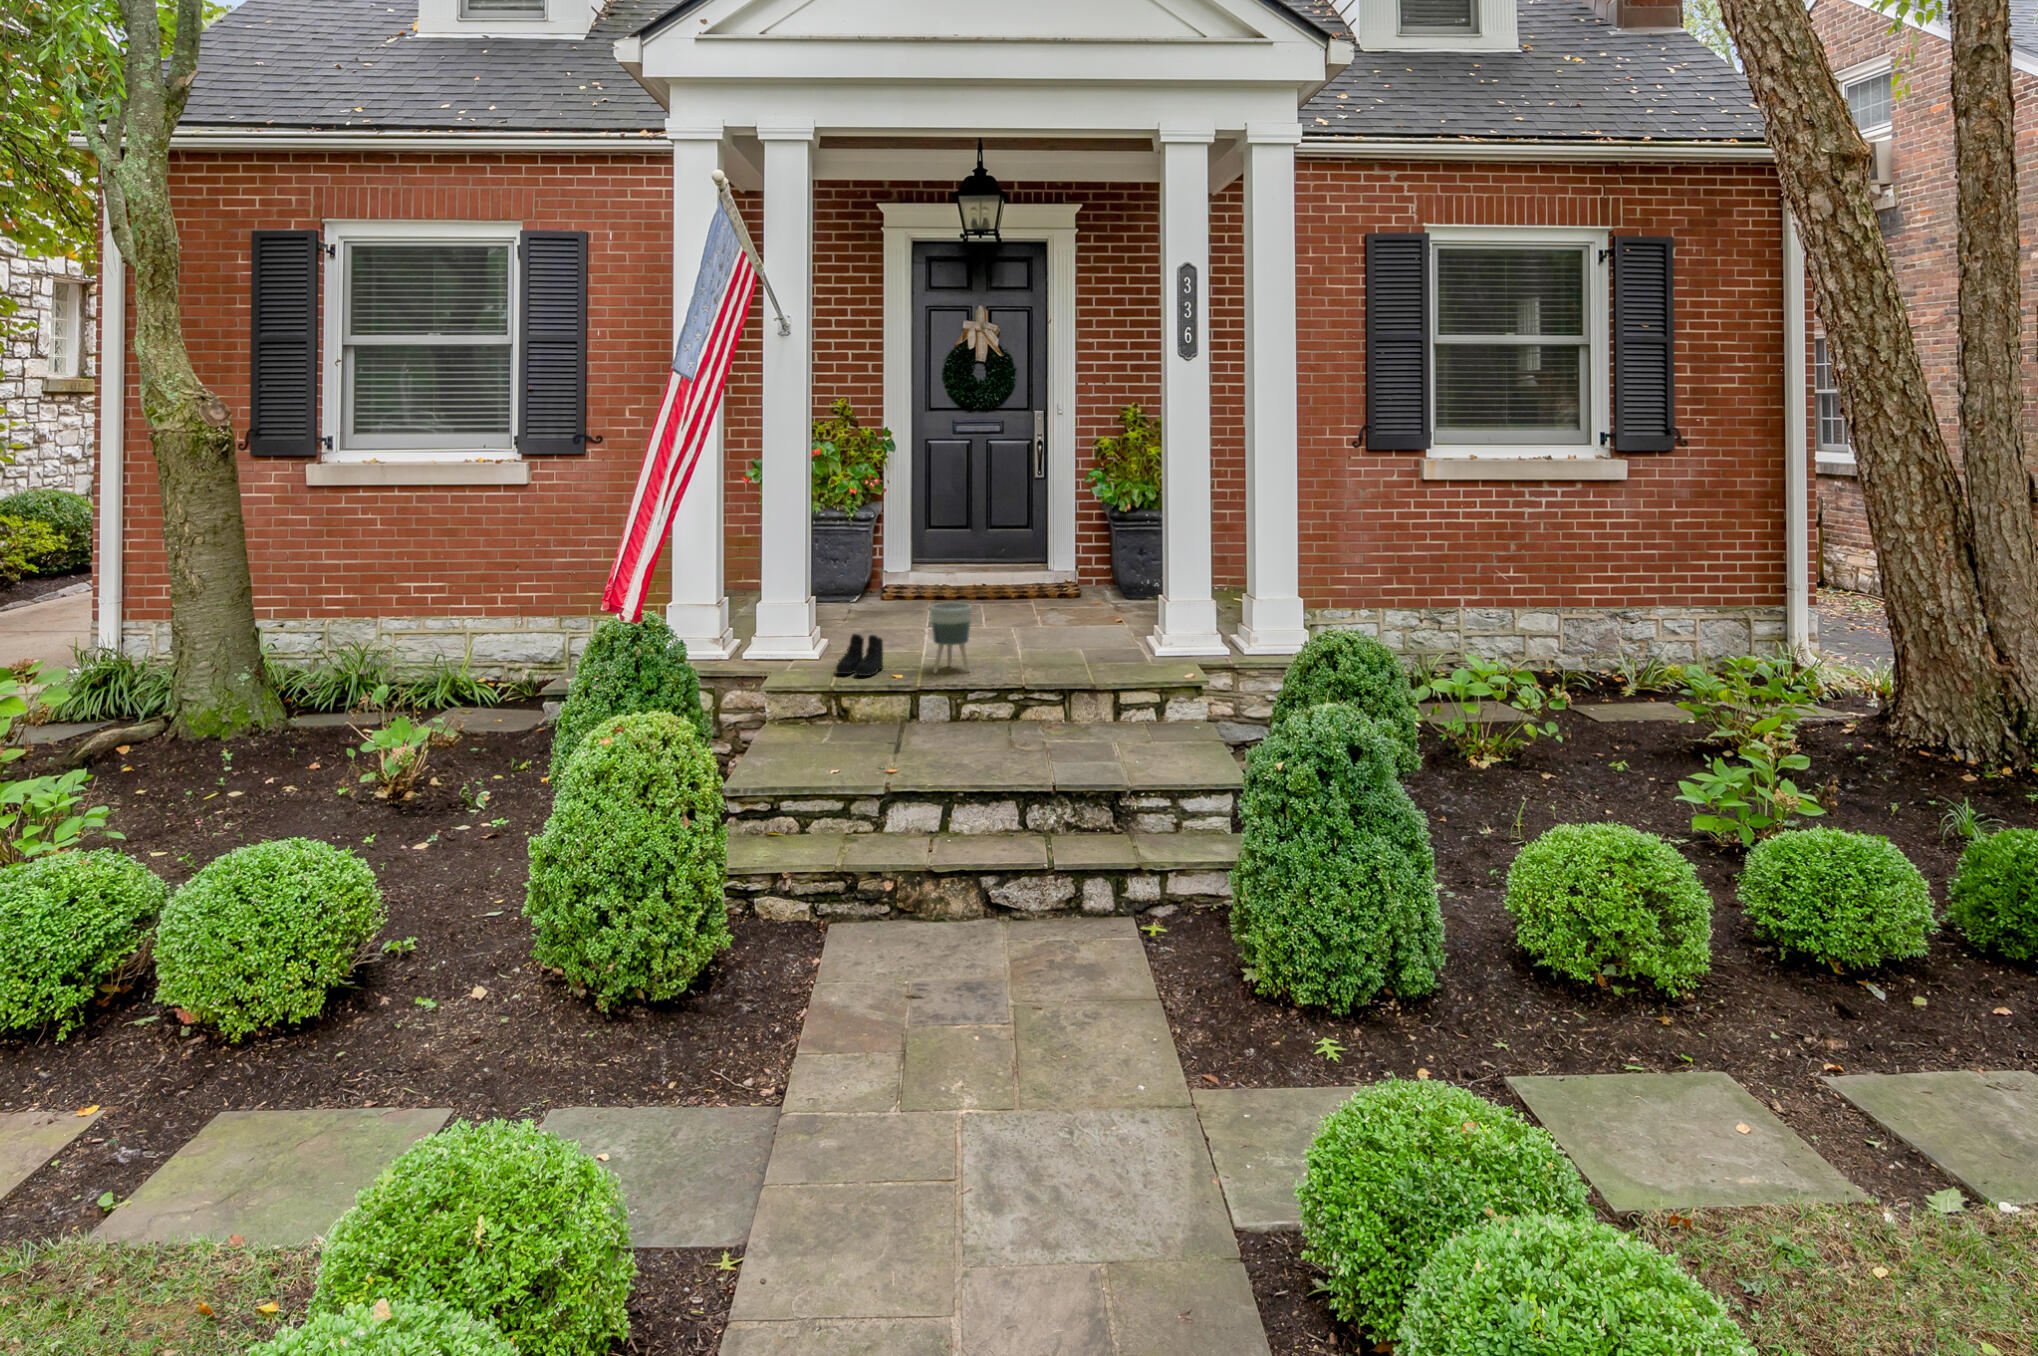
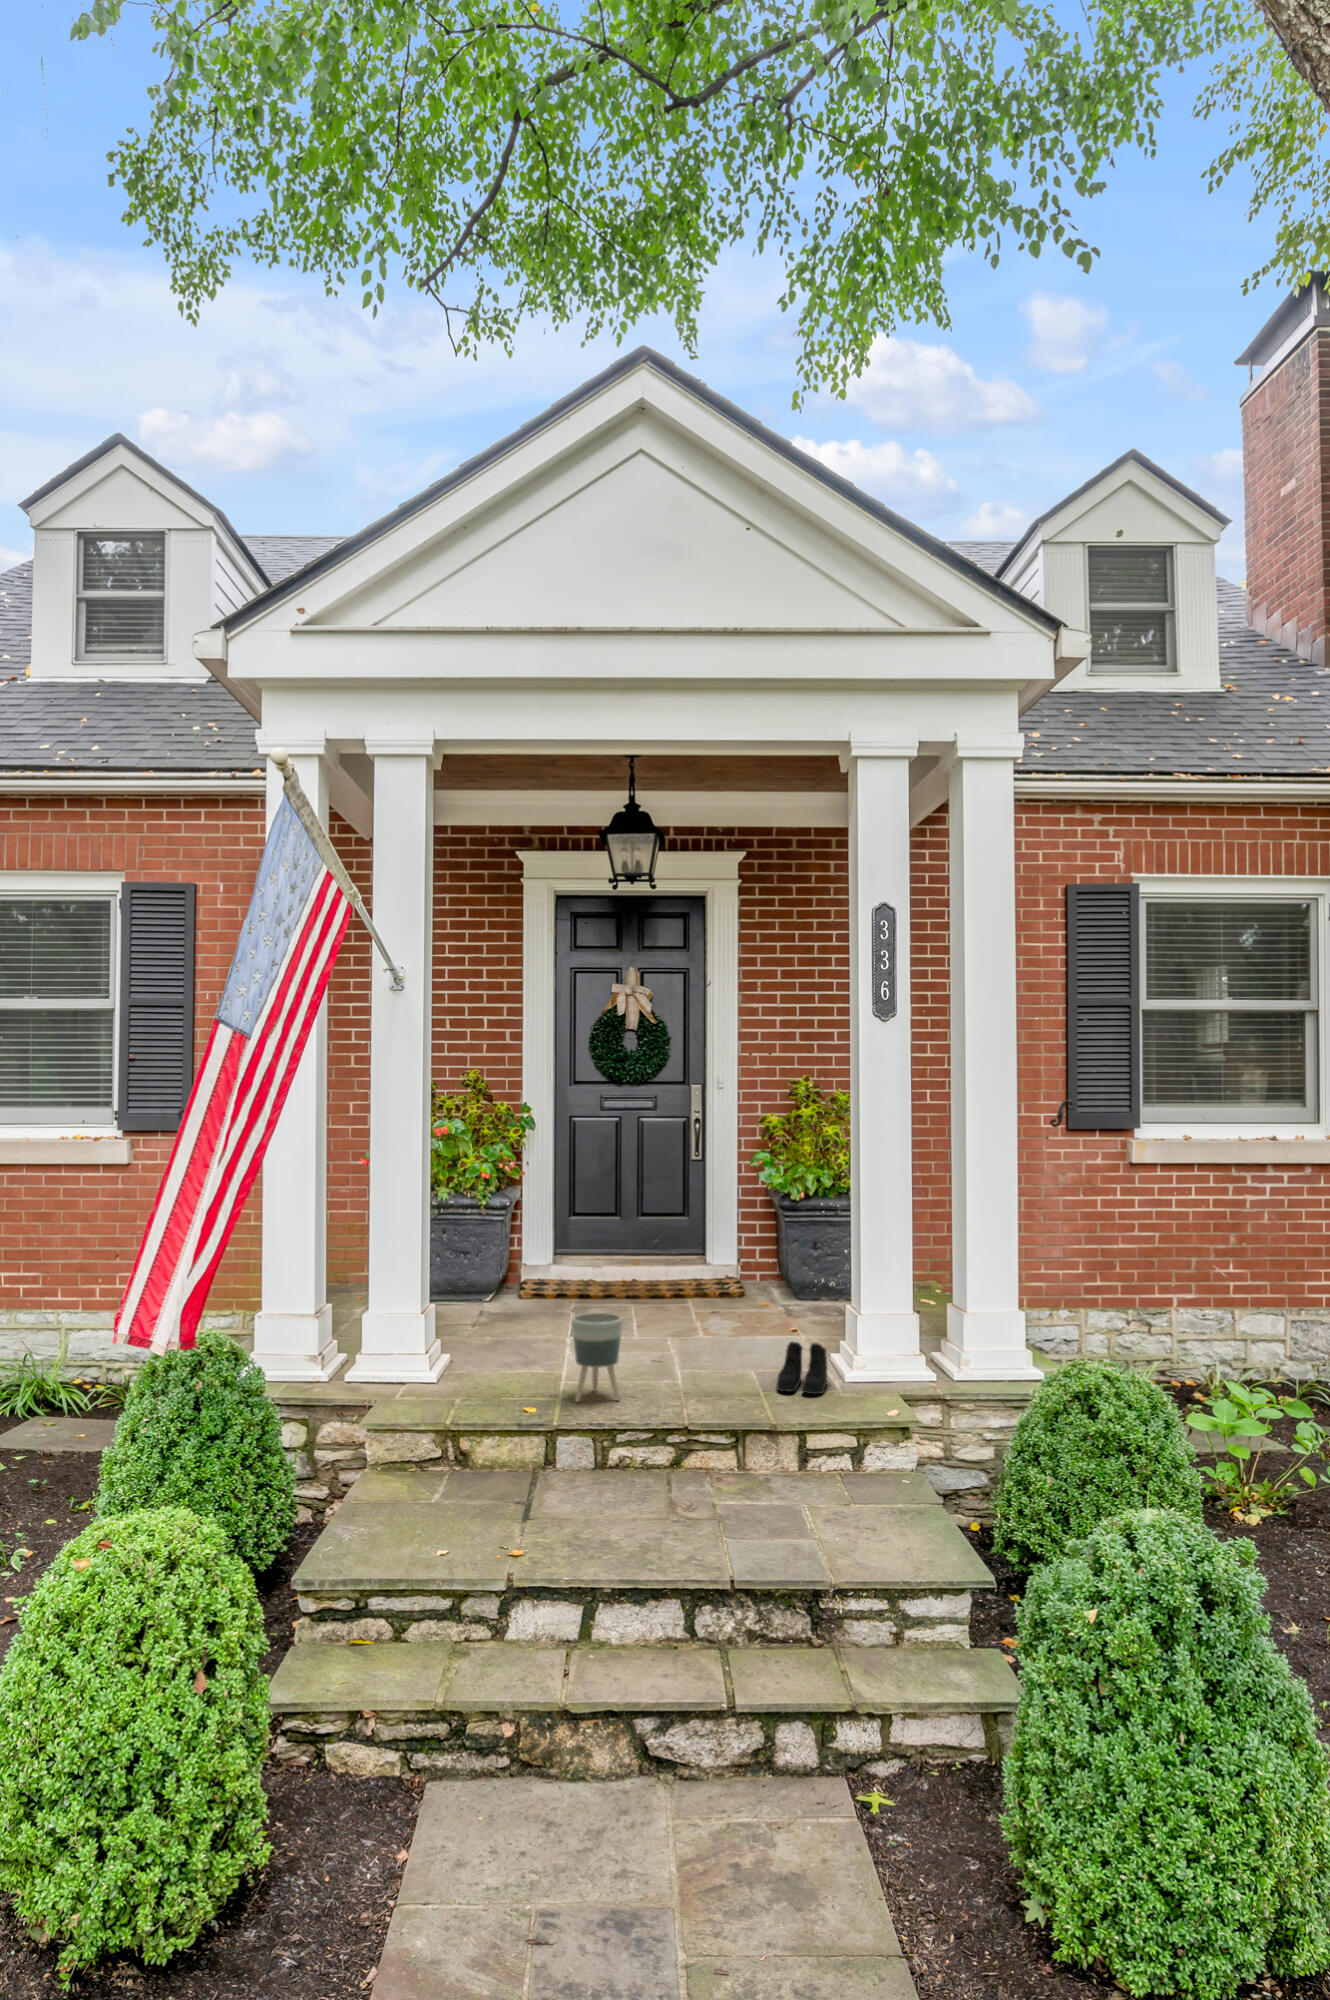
boots: present [836,634,883,676] -> present [777,1341,828,1394]

